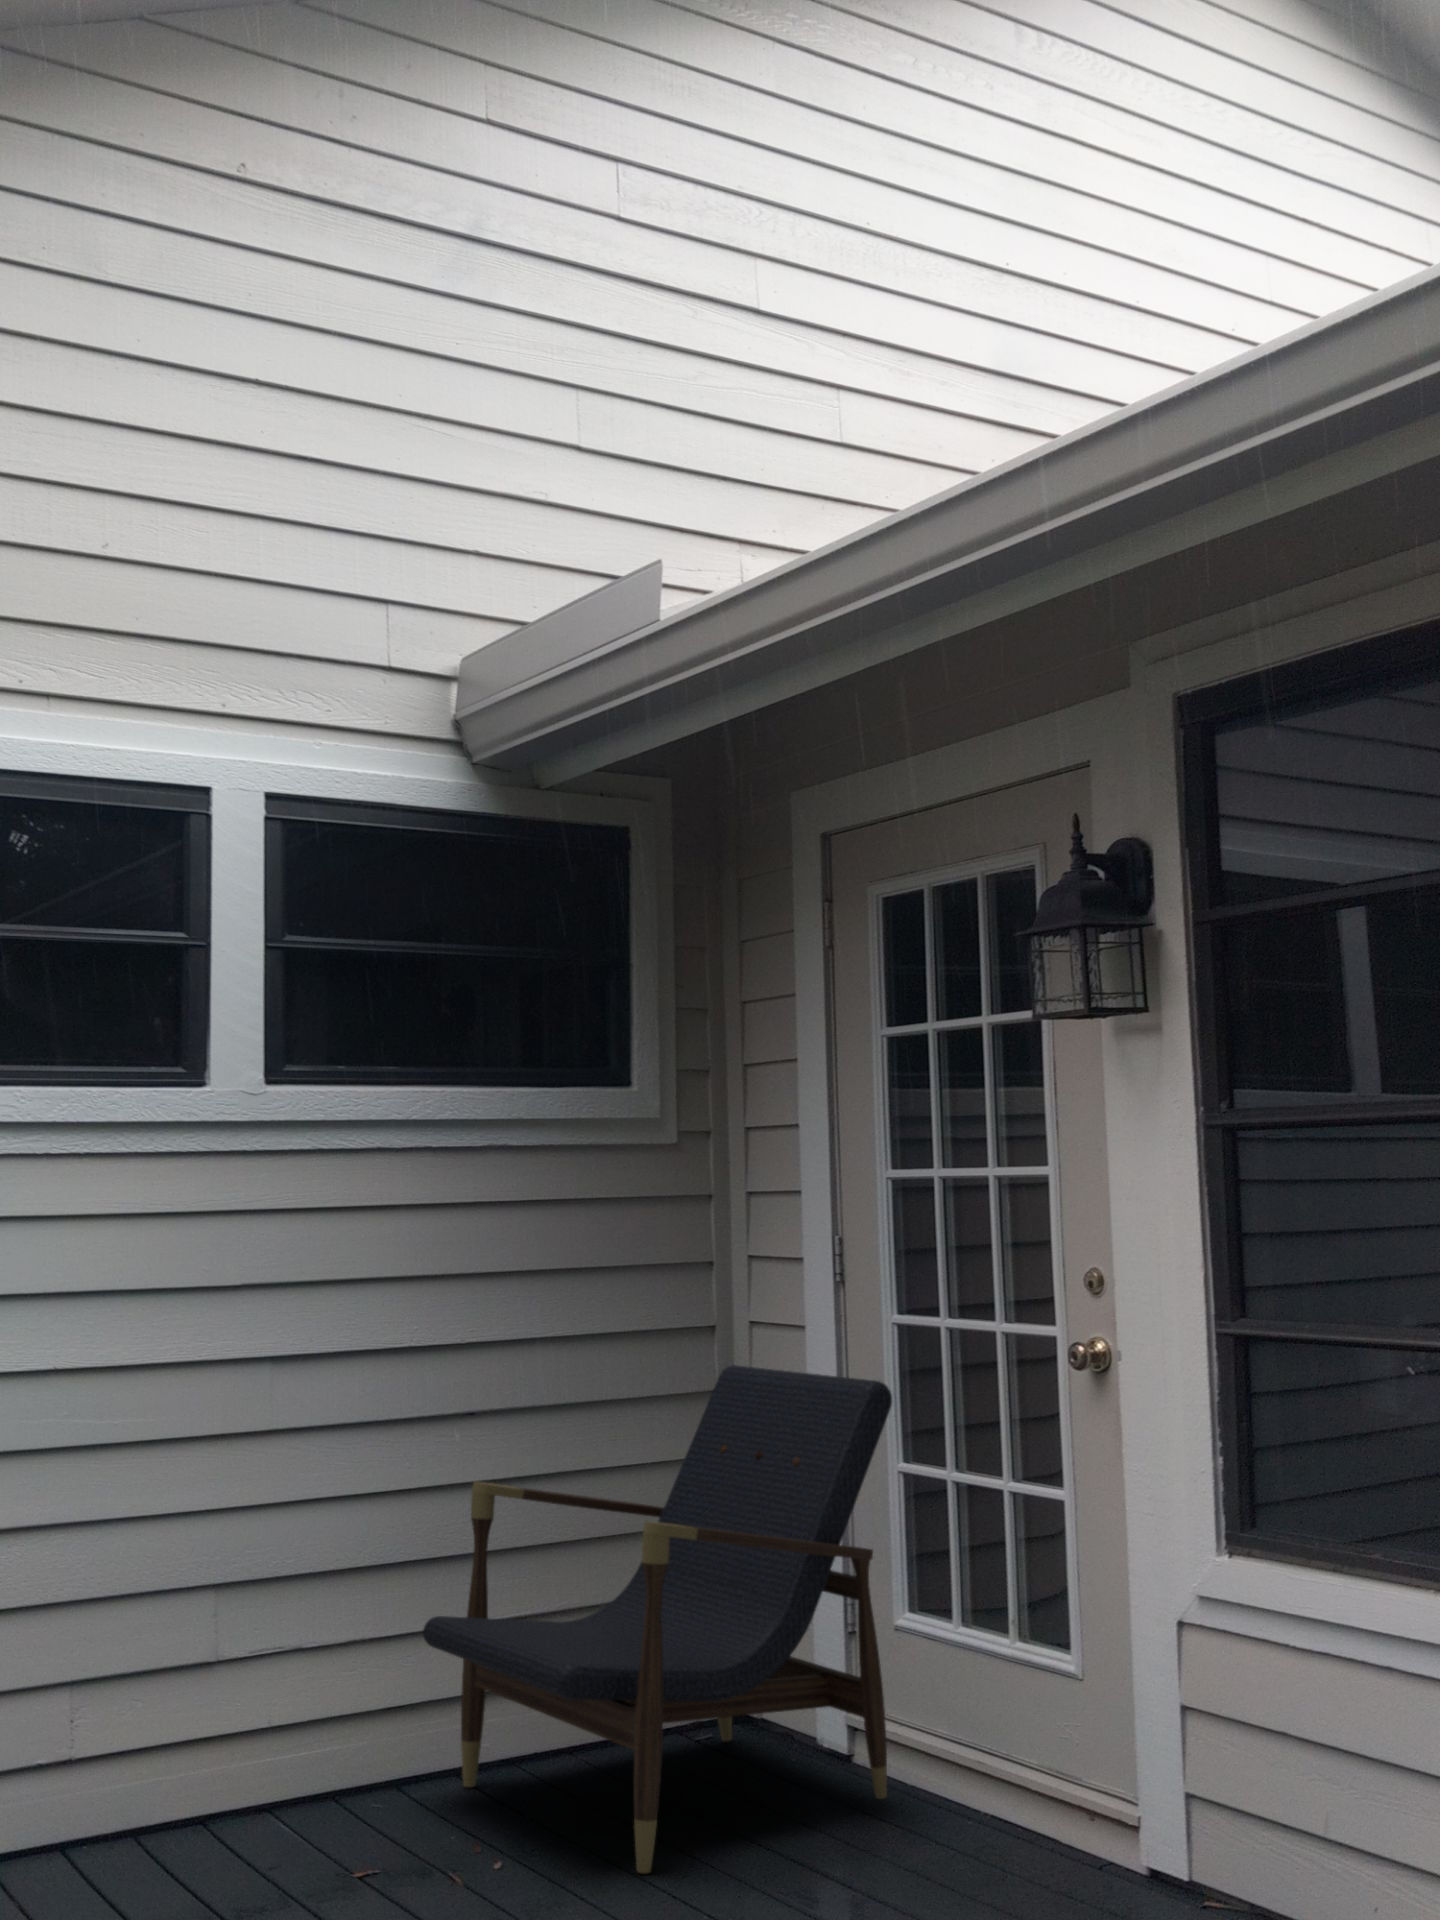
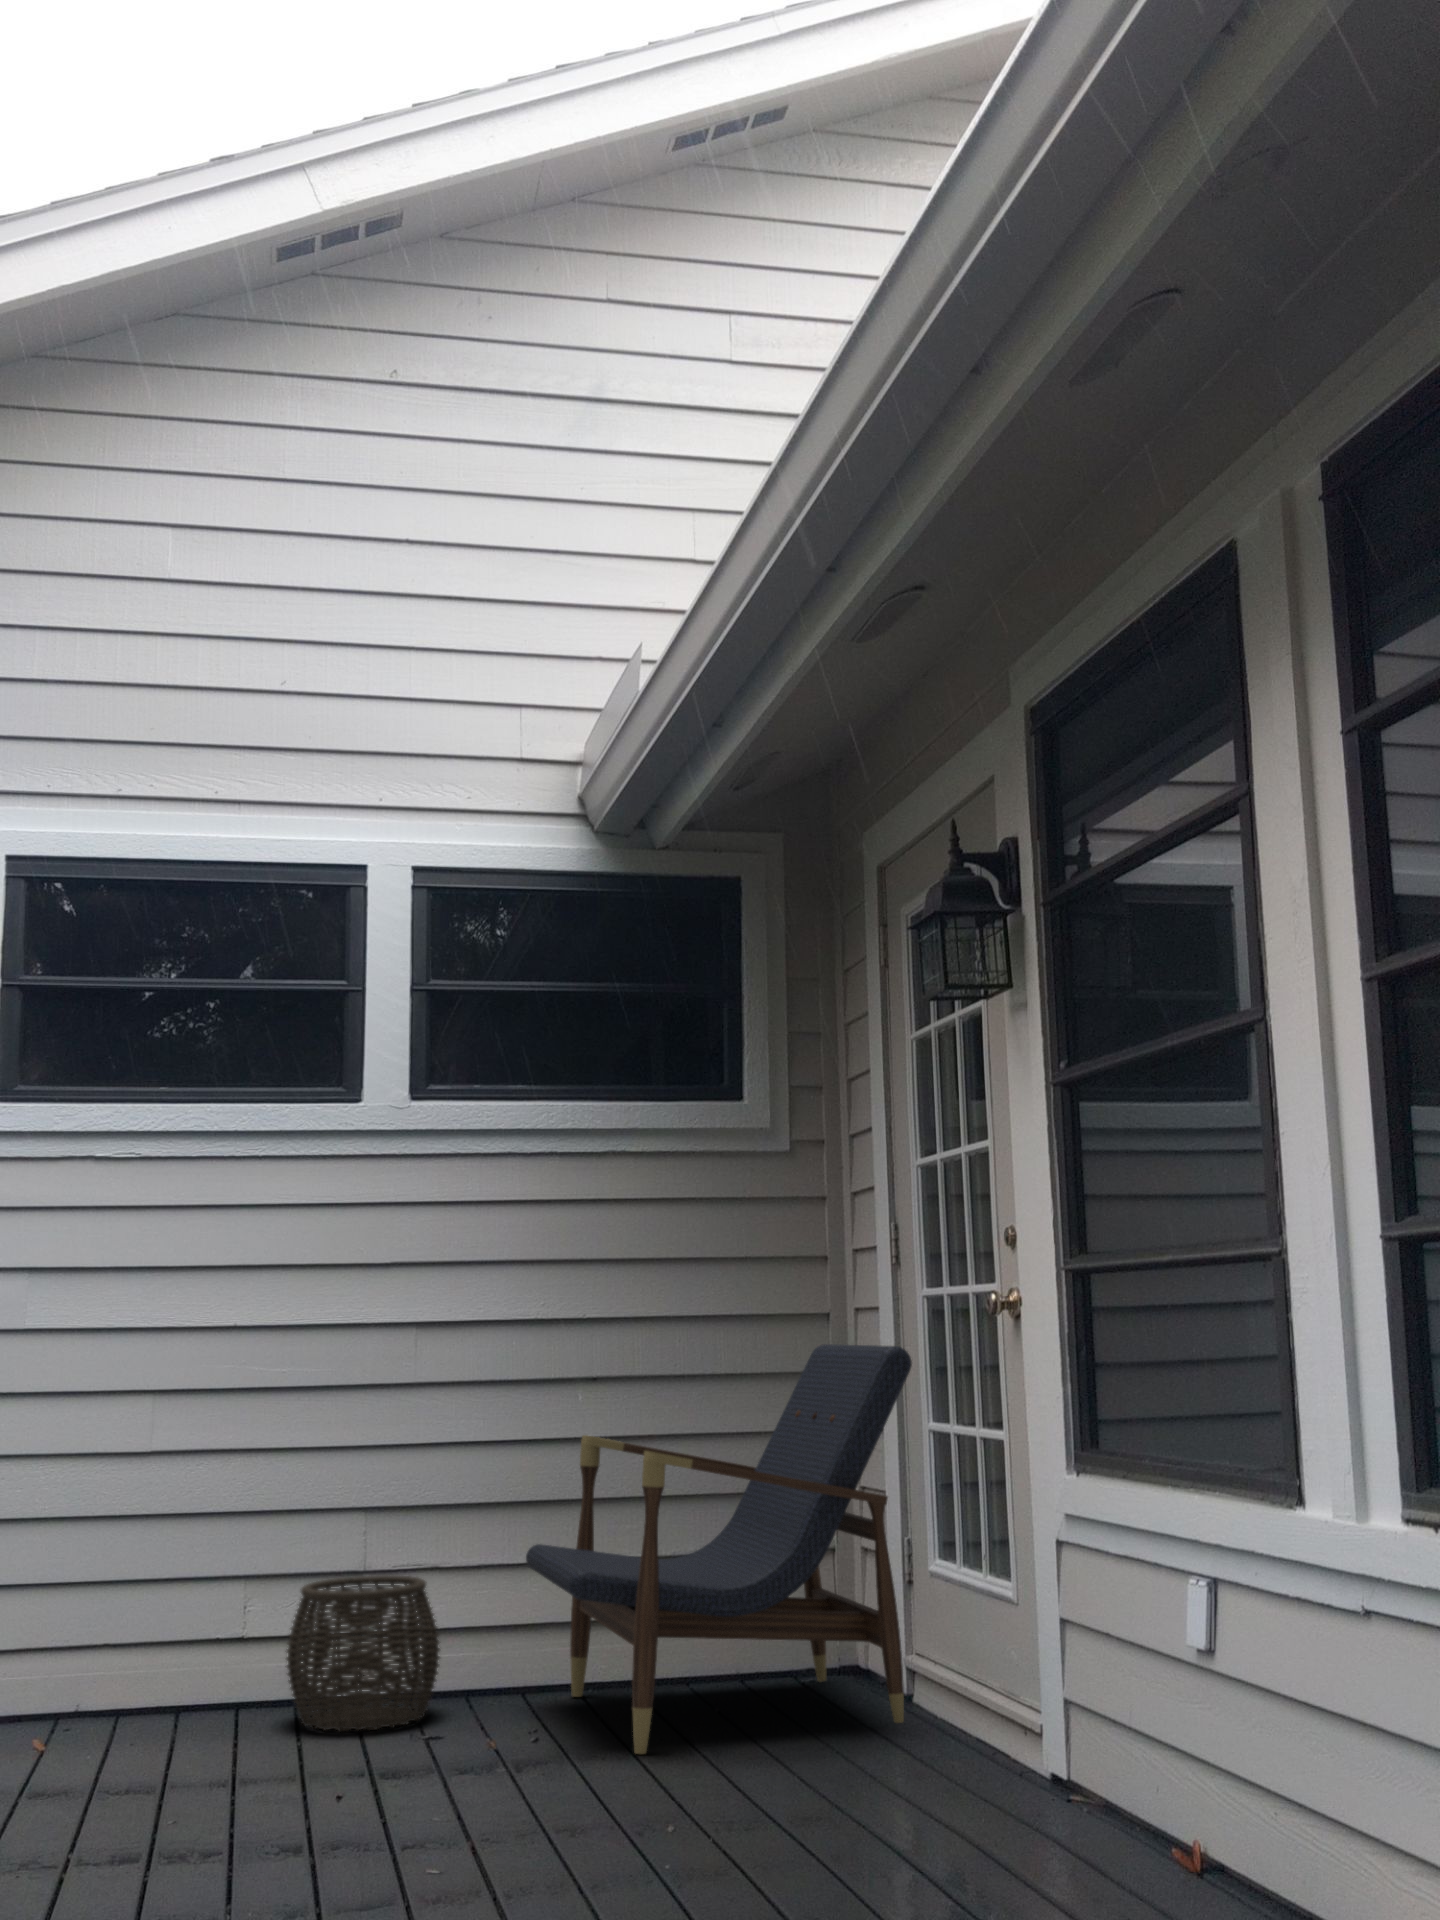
woven basket: none [147,1665,340,1870] -> present [286,1576,440,1731]

